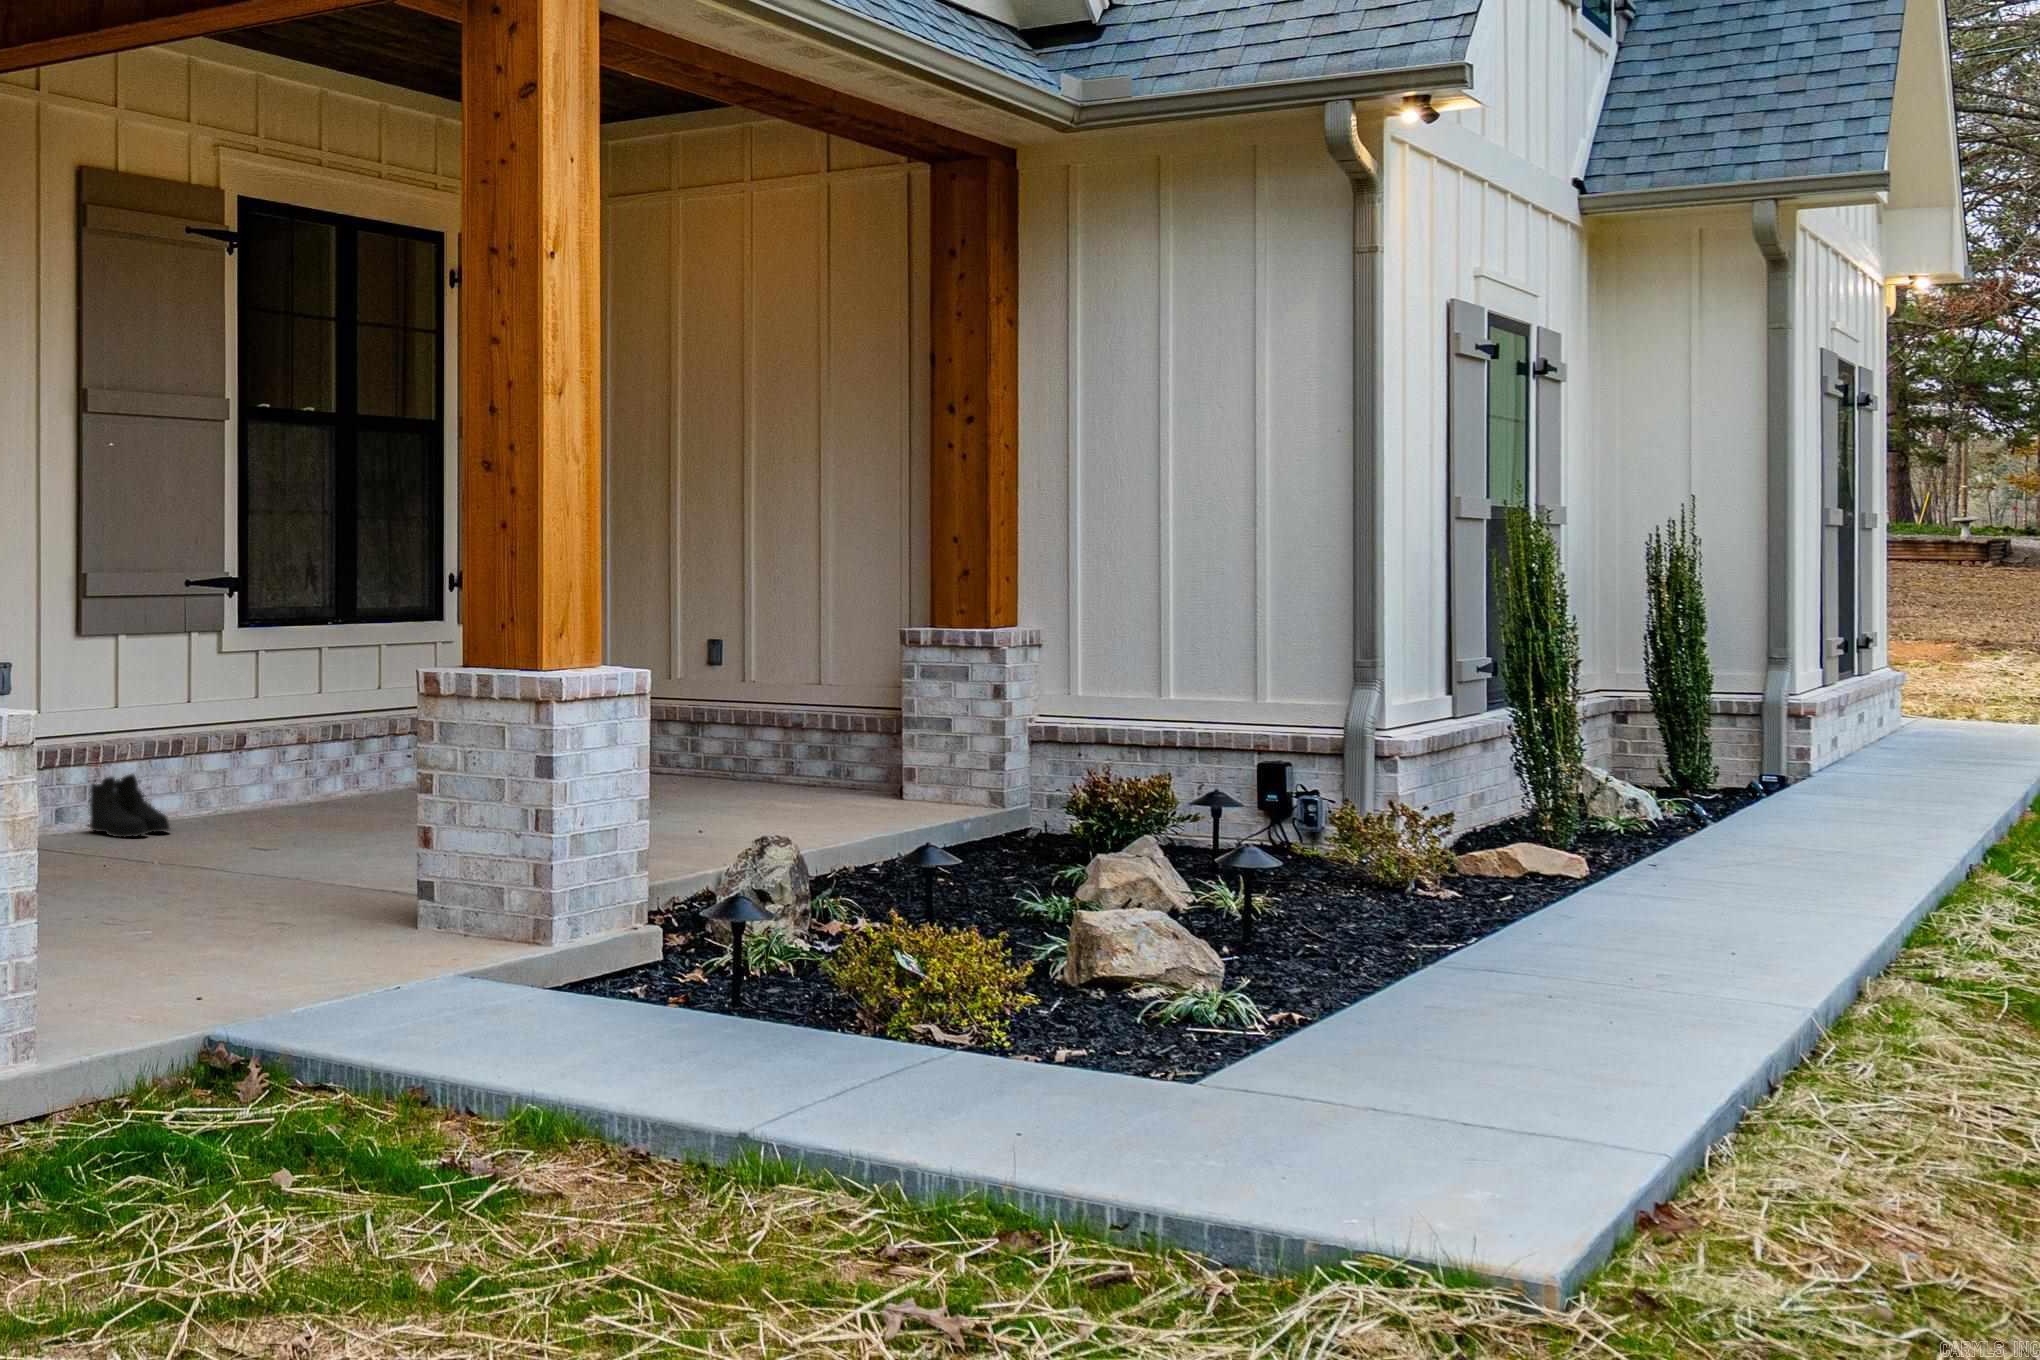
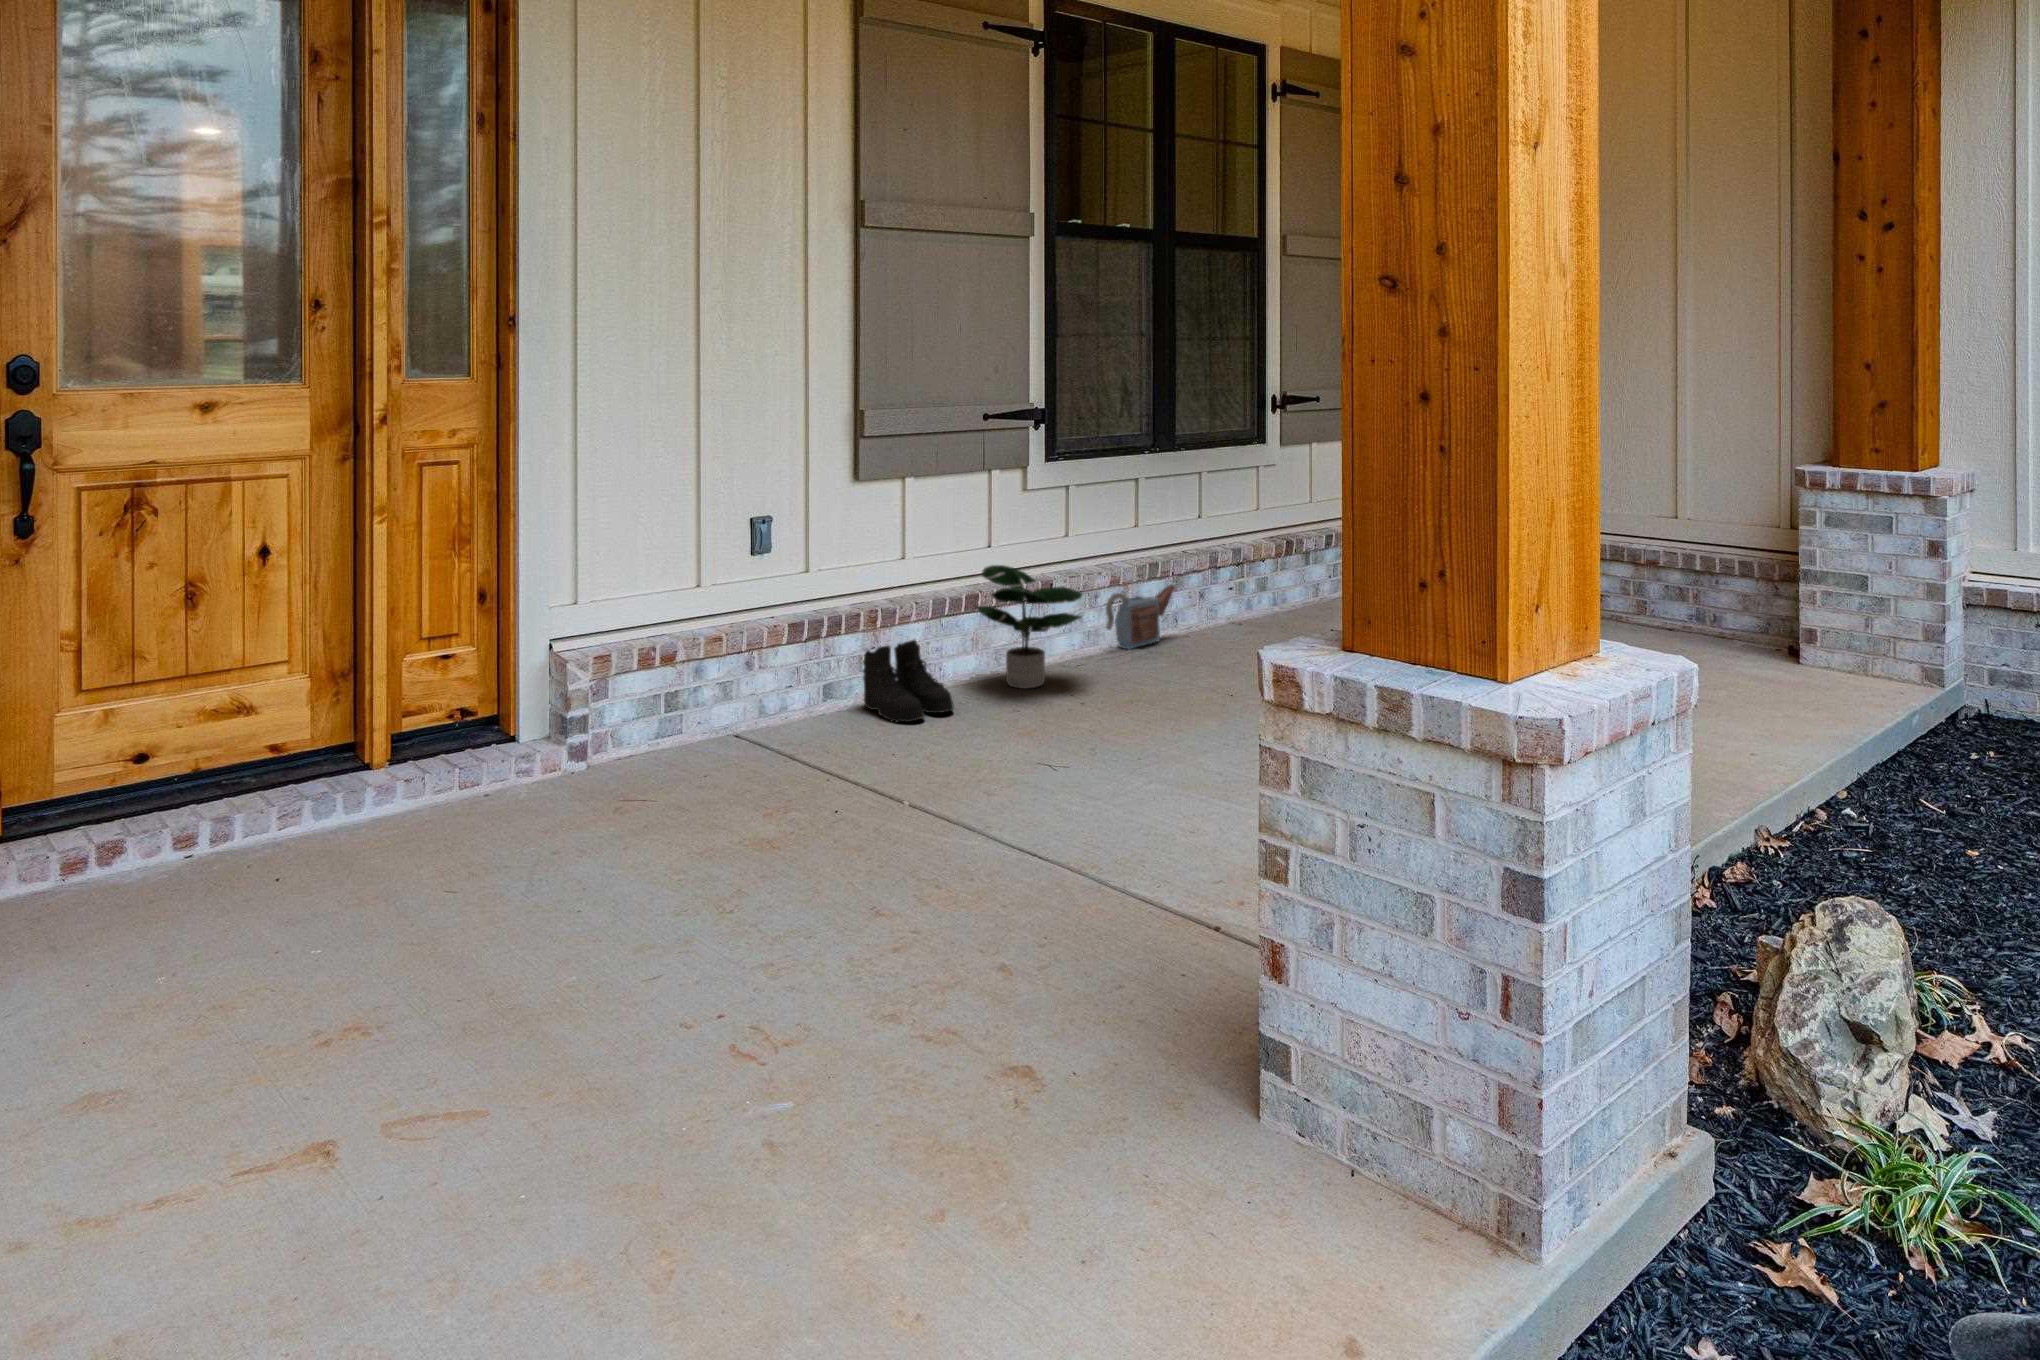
potted plant: none [180,715,277,822] -> present [975,565,1082,688]
watering can: none [290,744,354,803] -> present [1106,584,1175,649]

